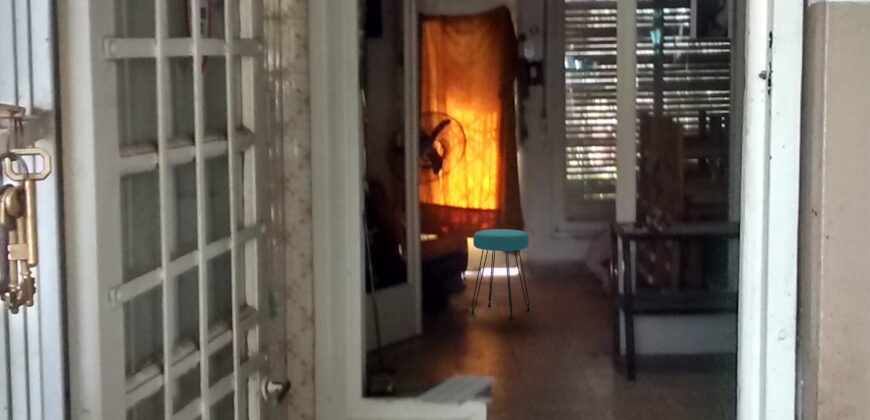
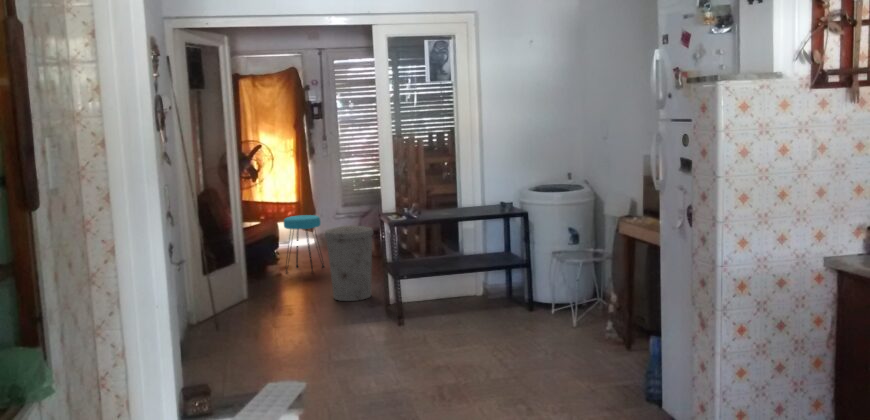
trash can: none [532,252,610,372] -> present [325,225,373,301]

